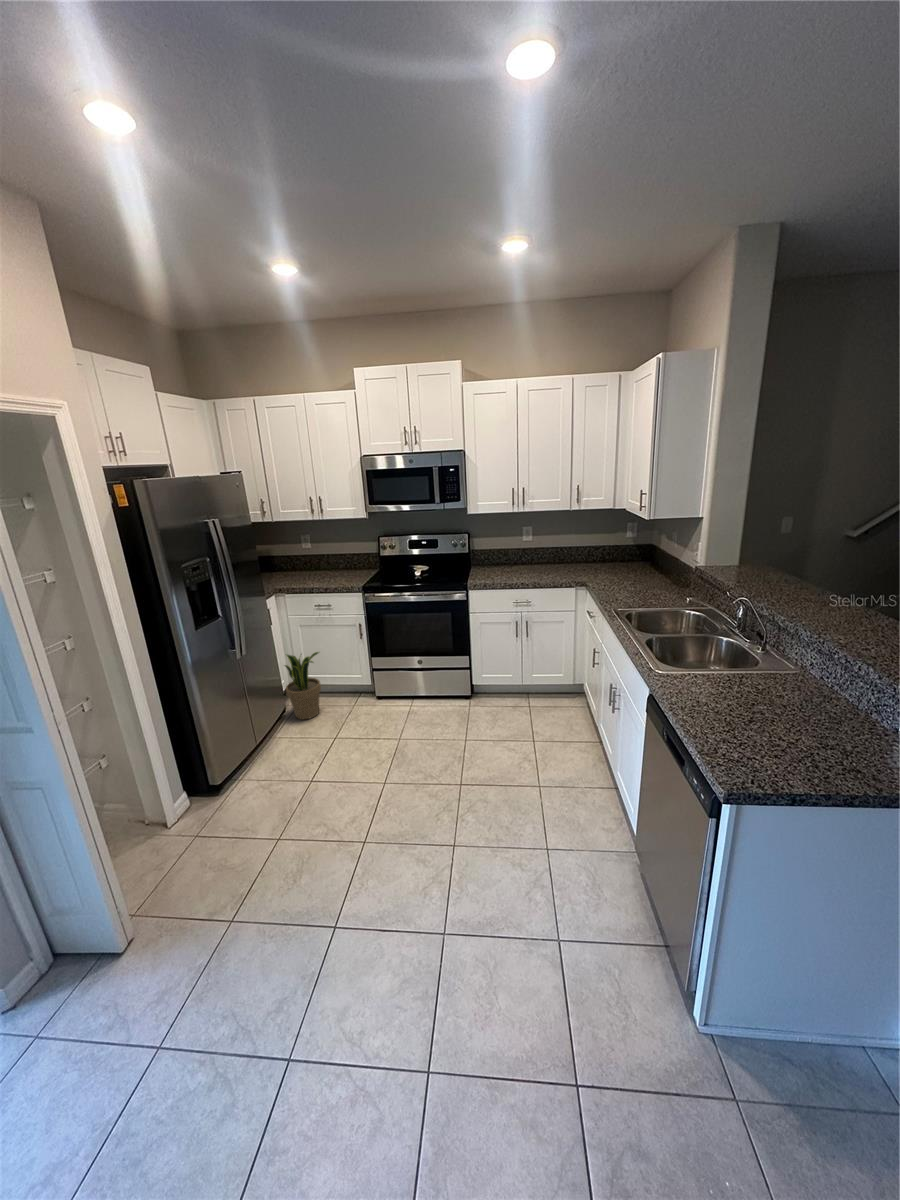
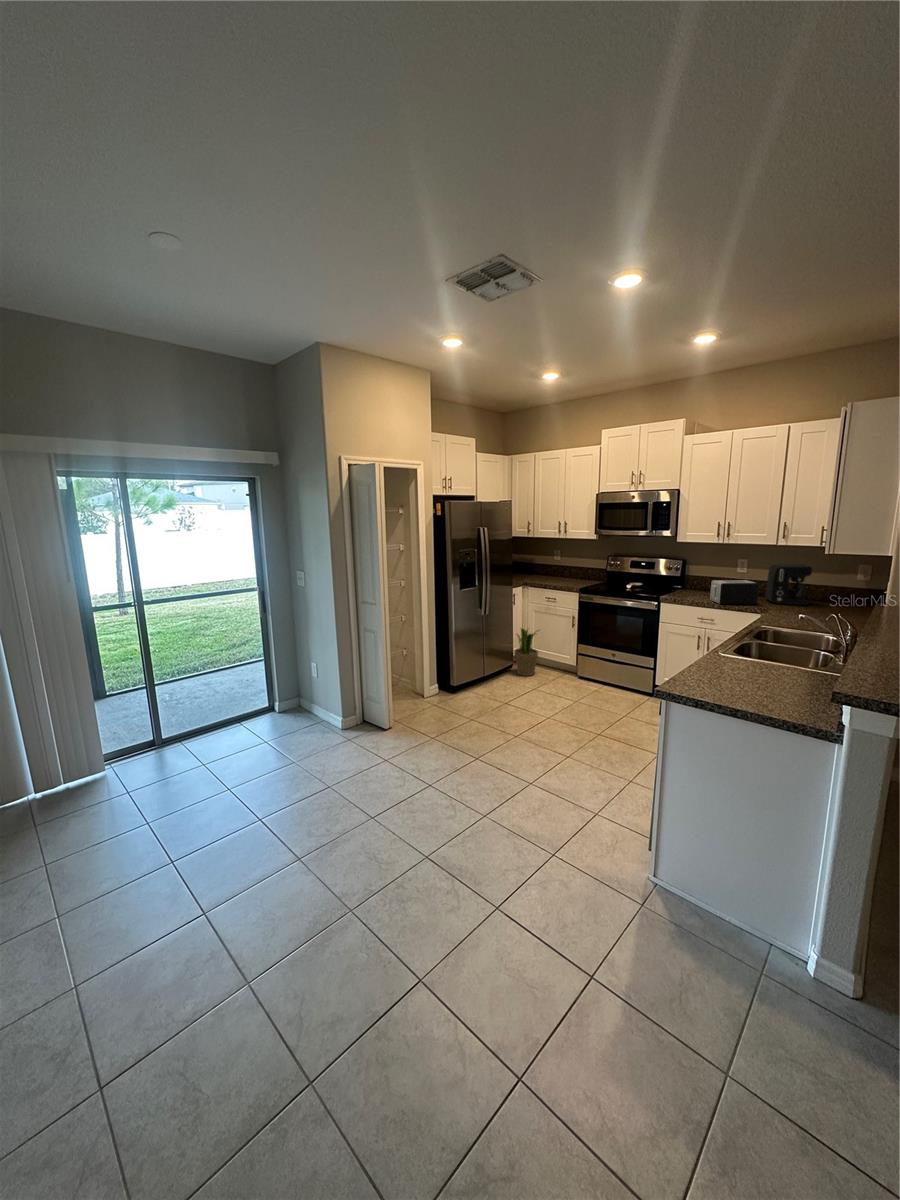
coffee maker: none [559,526,601,572] -> present [765,564,812,605]
toaster: none [520,551,565,583] -> present [710,580,759,604]

